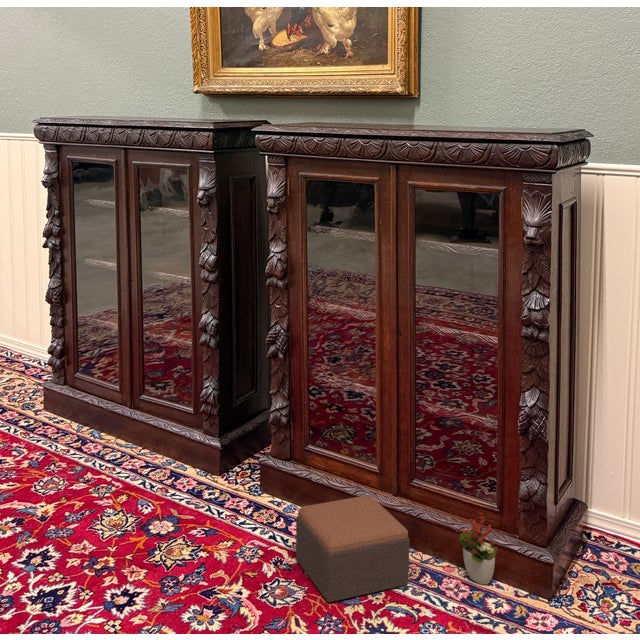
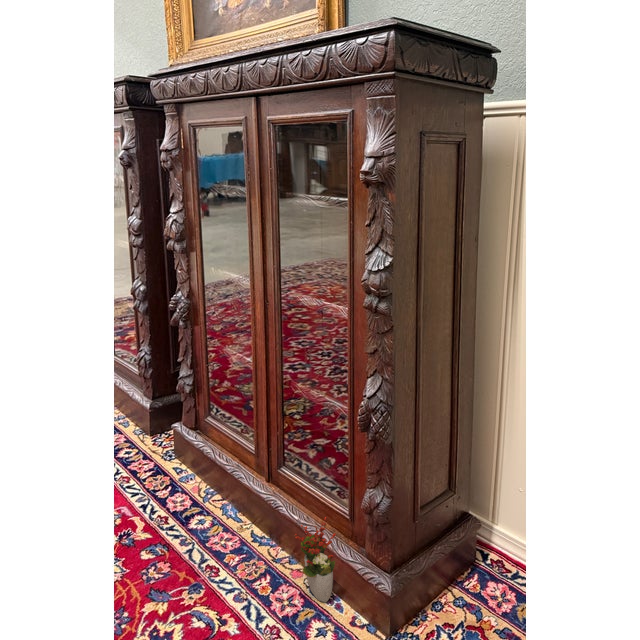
footstool: present [296,495,410,602] -> none [130,477,237,595]

